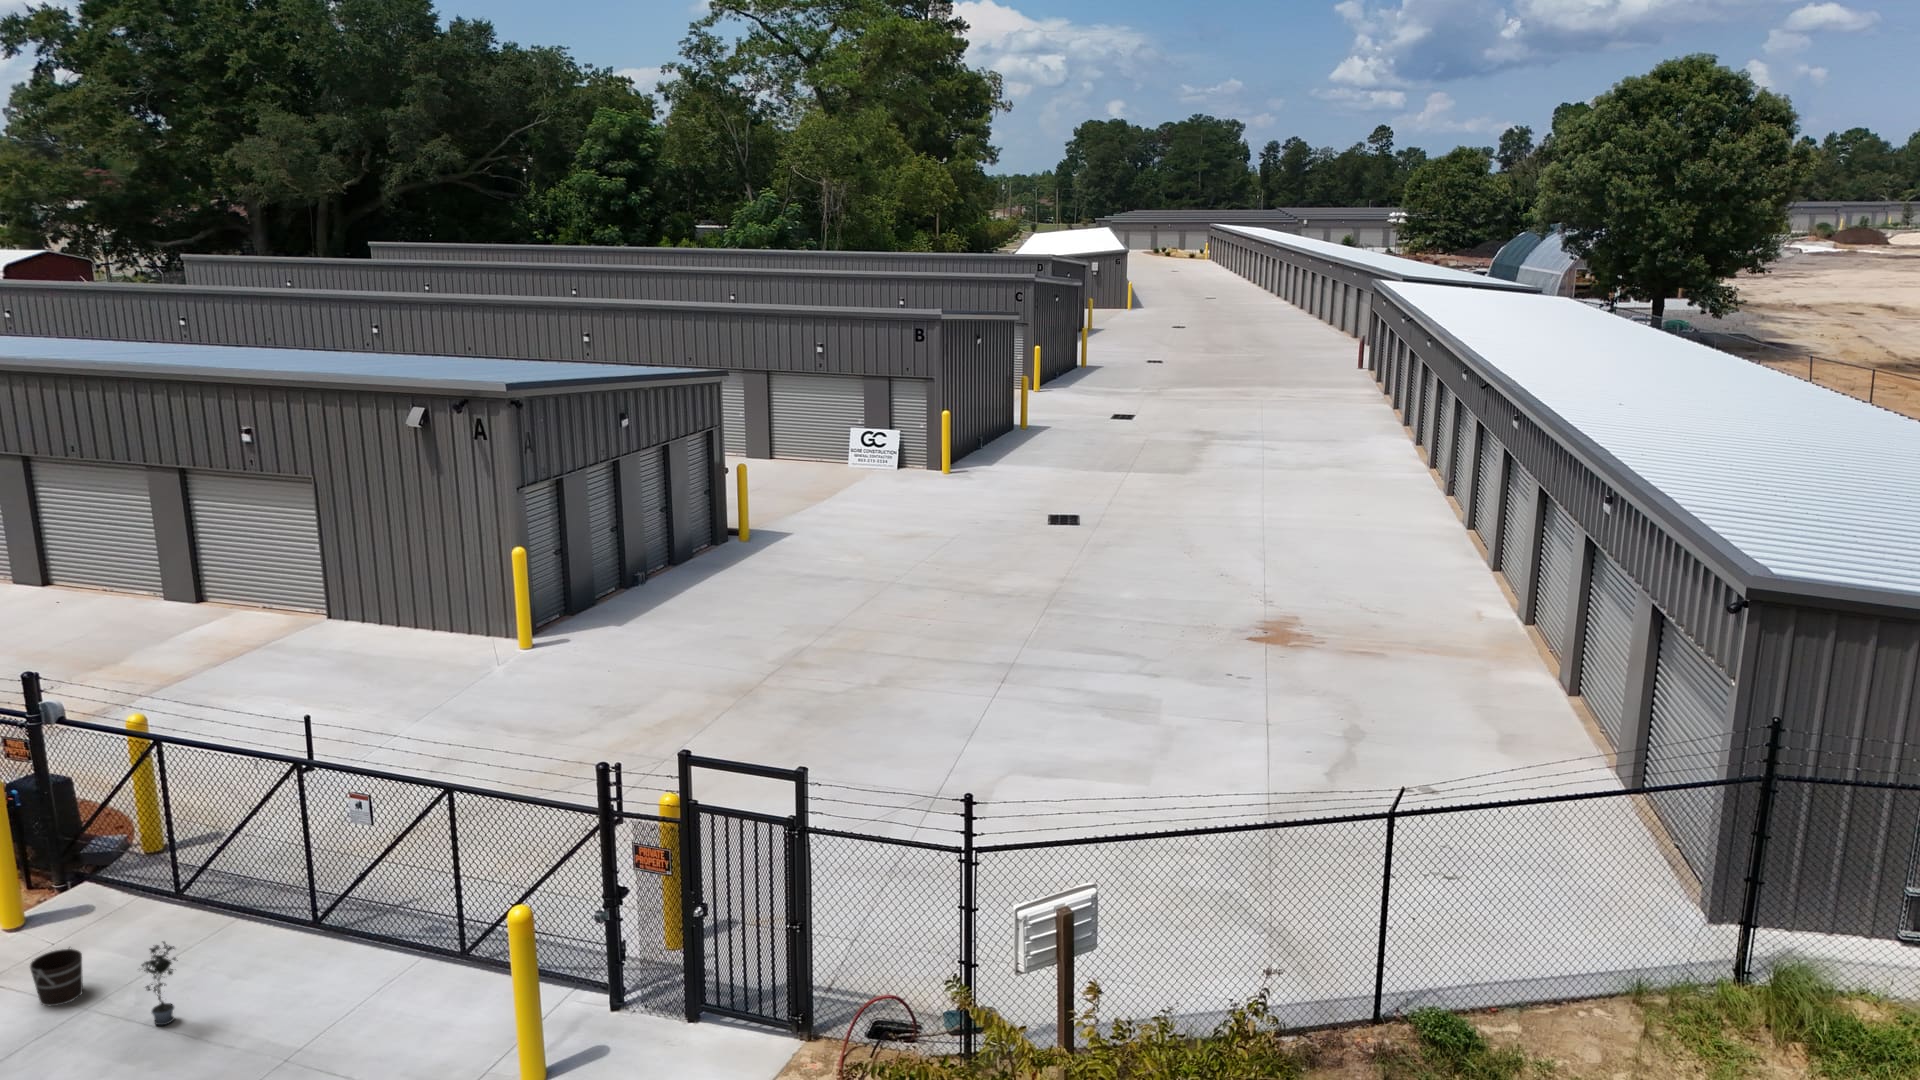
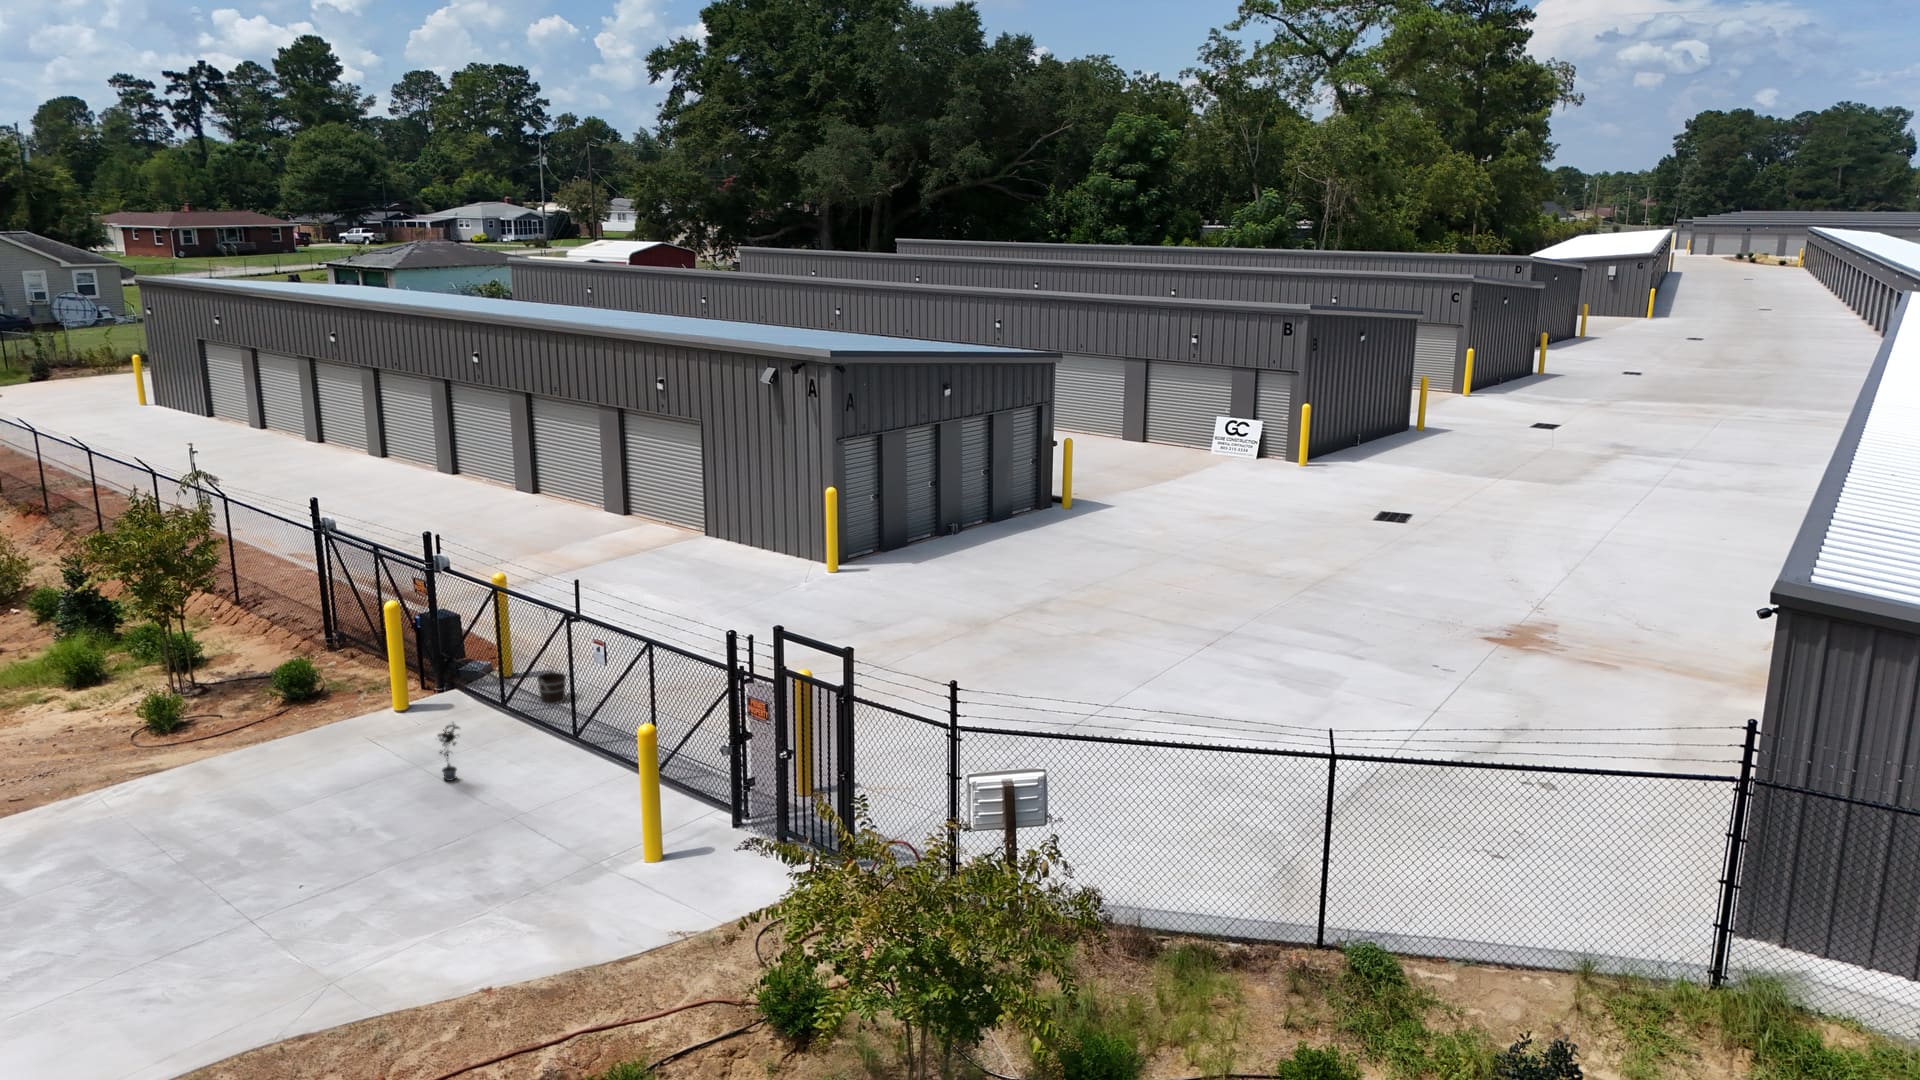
bucket: present [30,947,83,1006] -> present [538,672,566,704]

